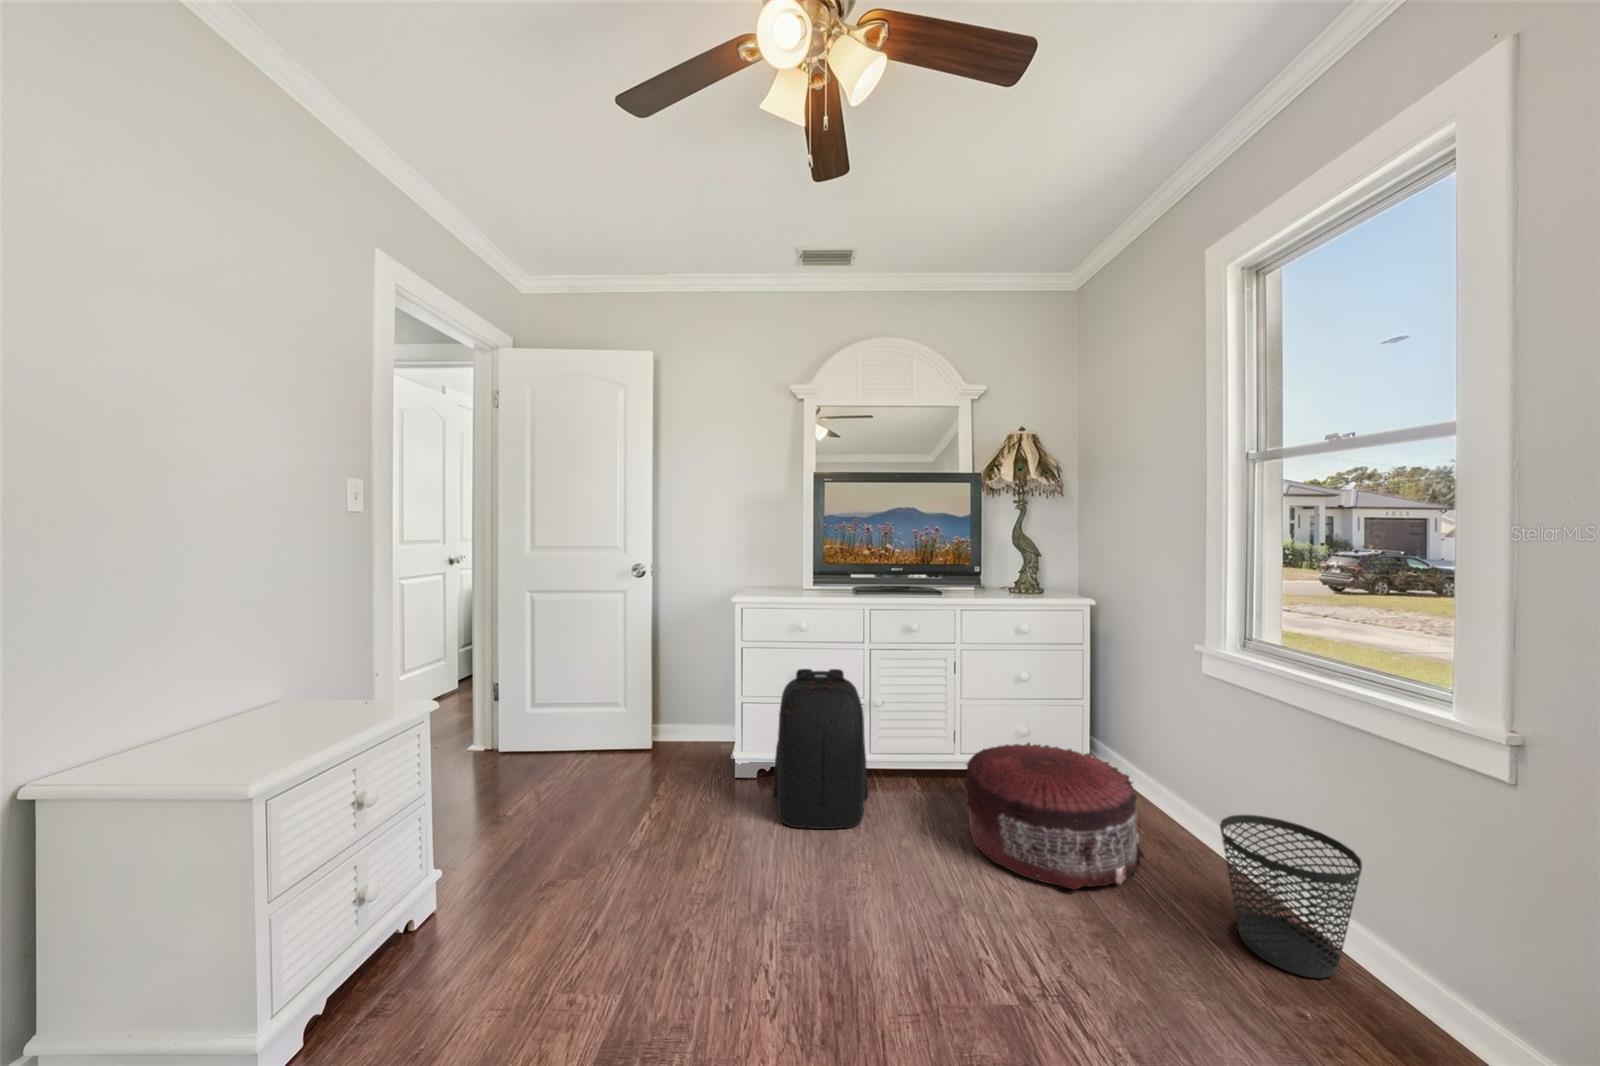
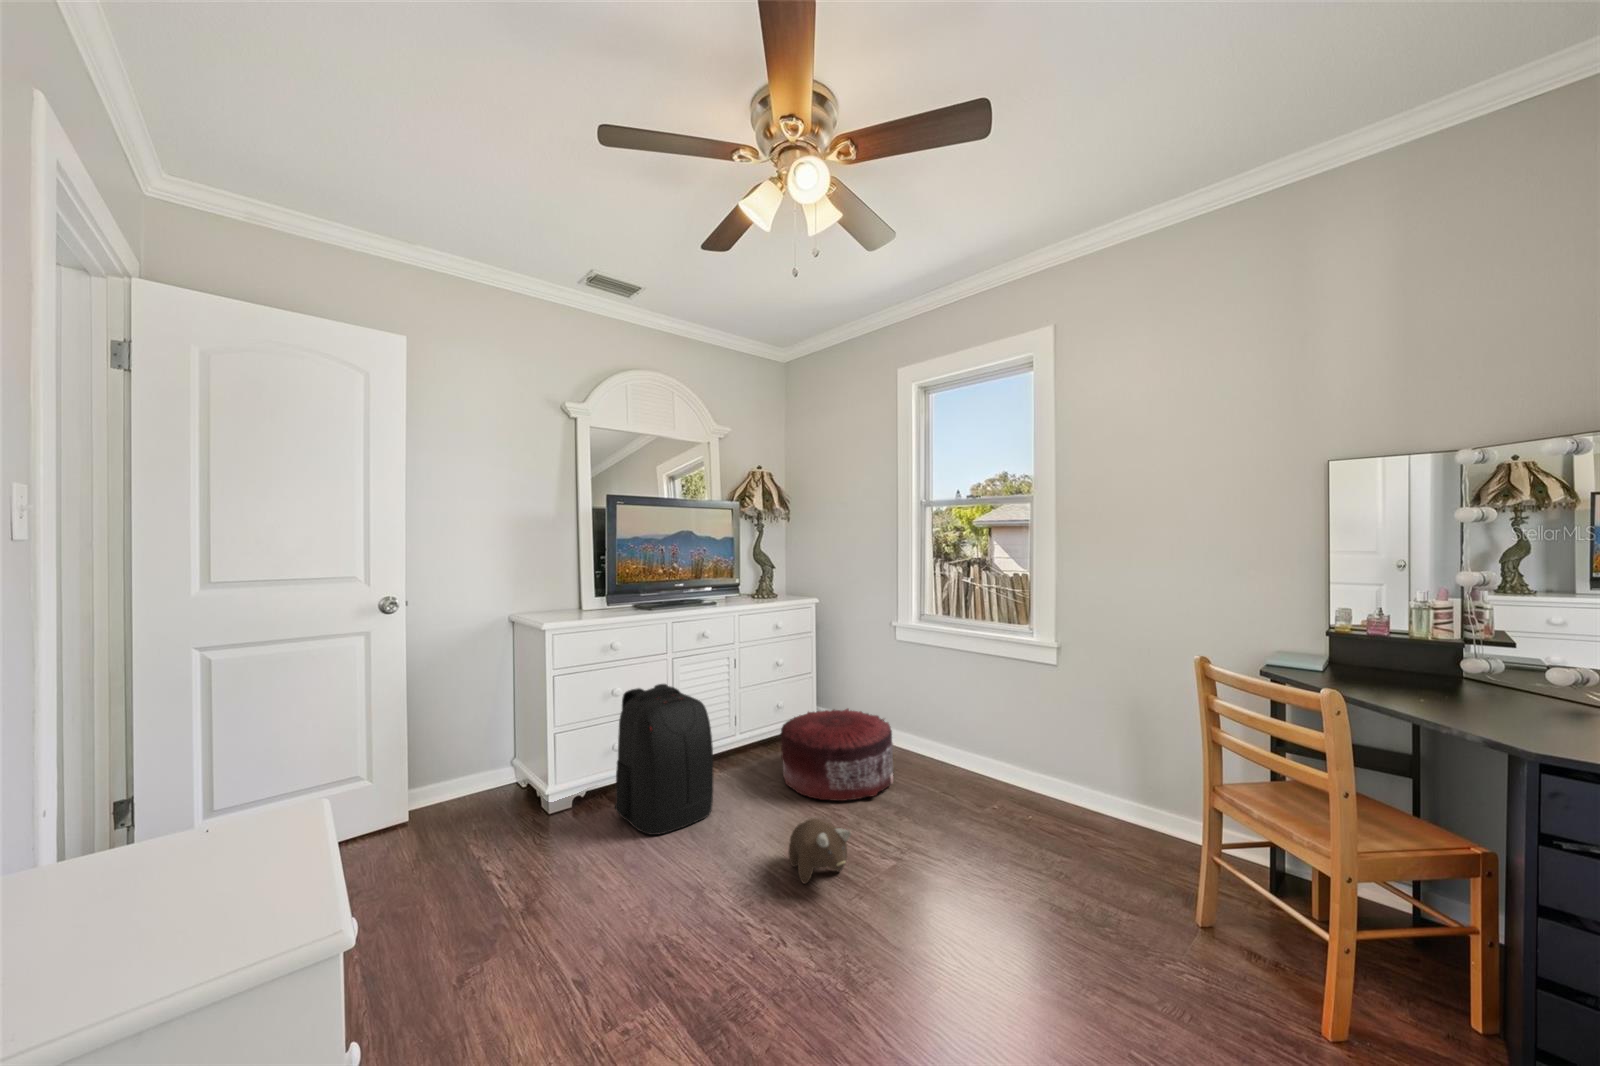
wastebasket: present [1220,815,1362,978] -> none [942,716,1004,794]
plush toy: none [859,876,935,968] -> present [788,818,851,884]

